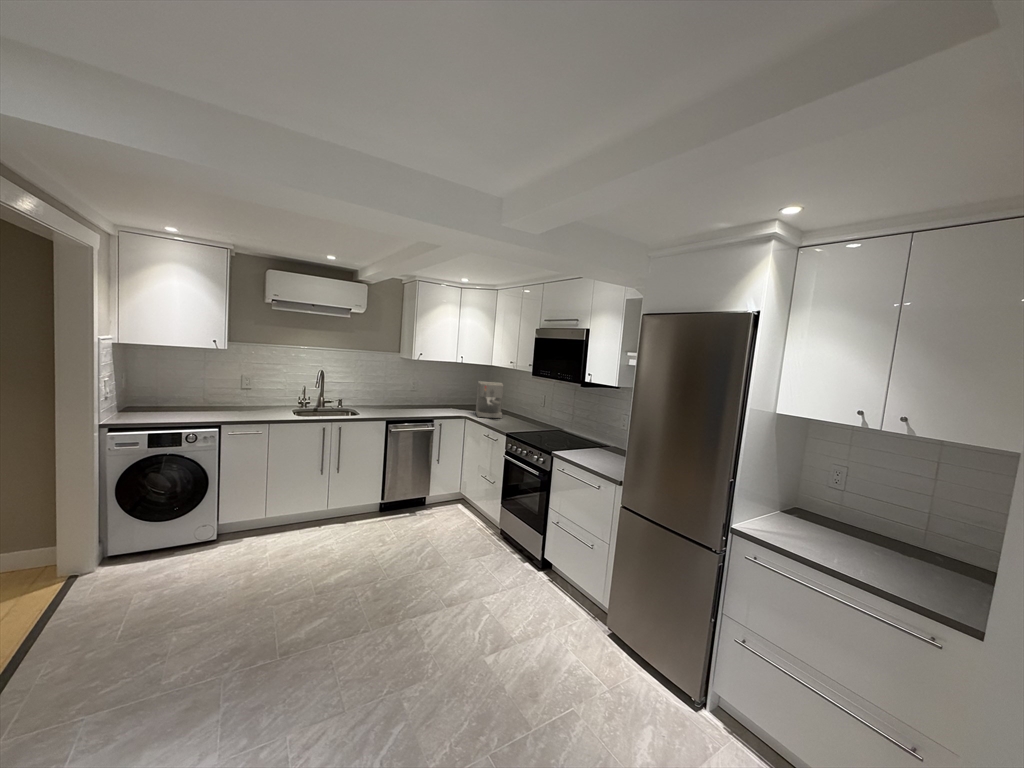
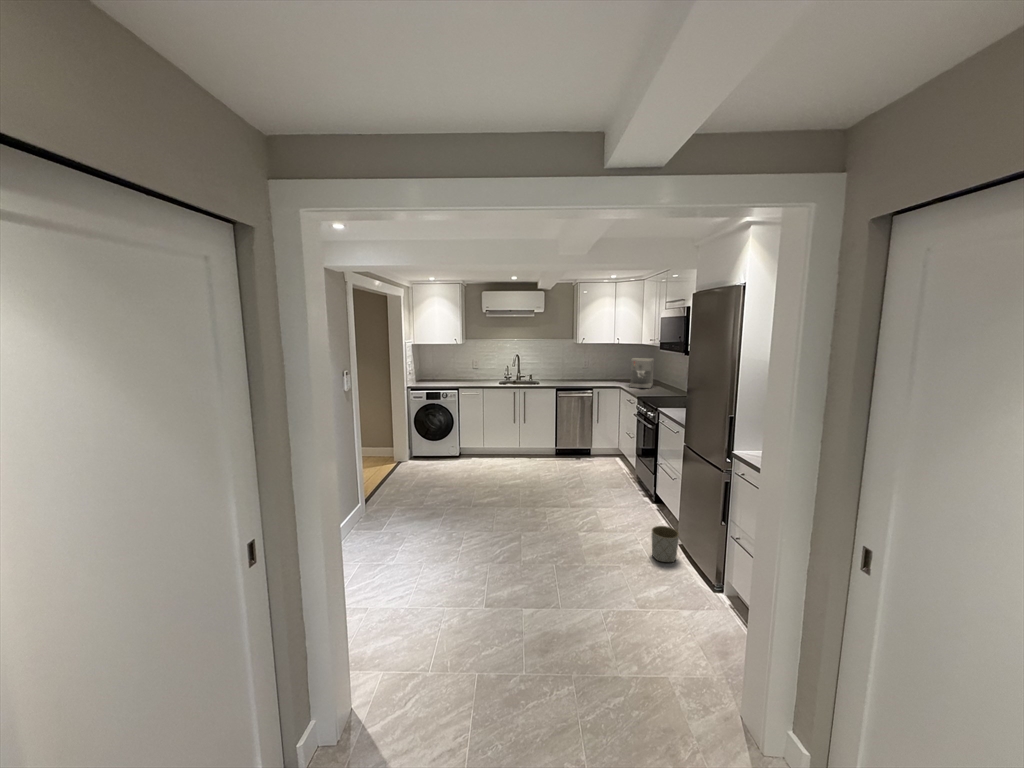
planter: none [603,627,643,688] -> present [652,526,679,562]

